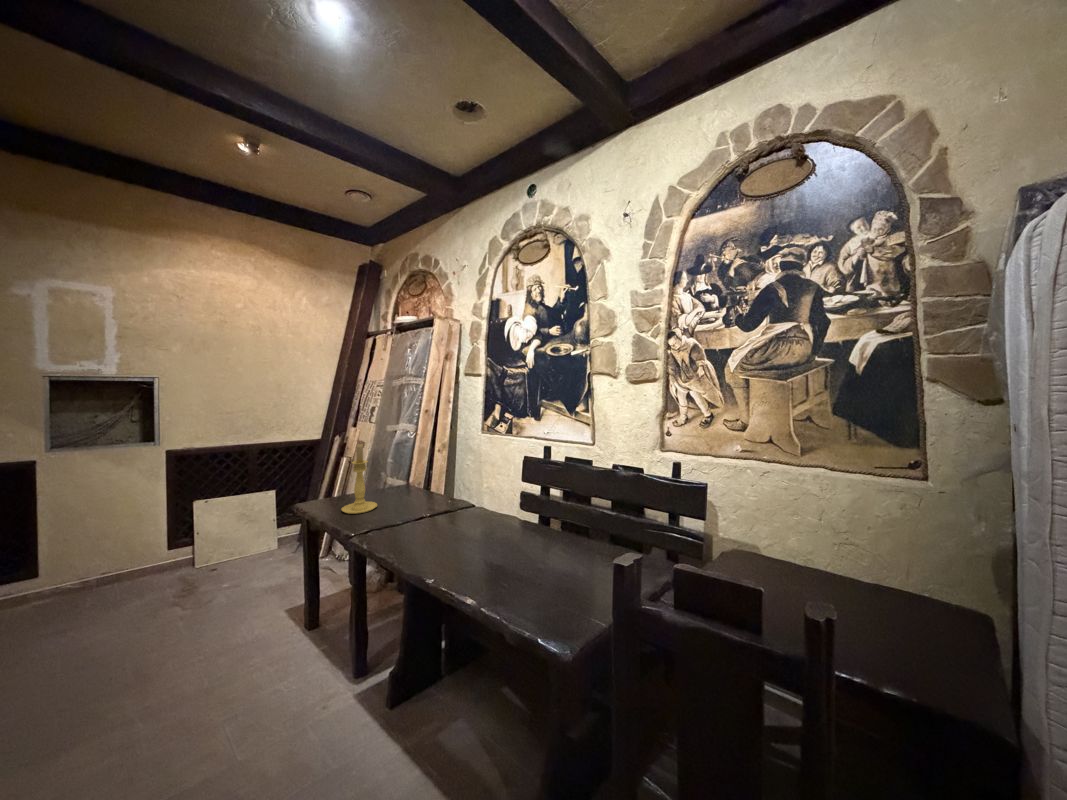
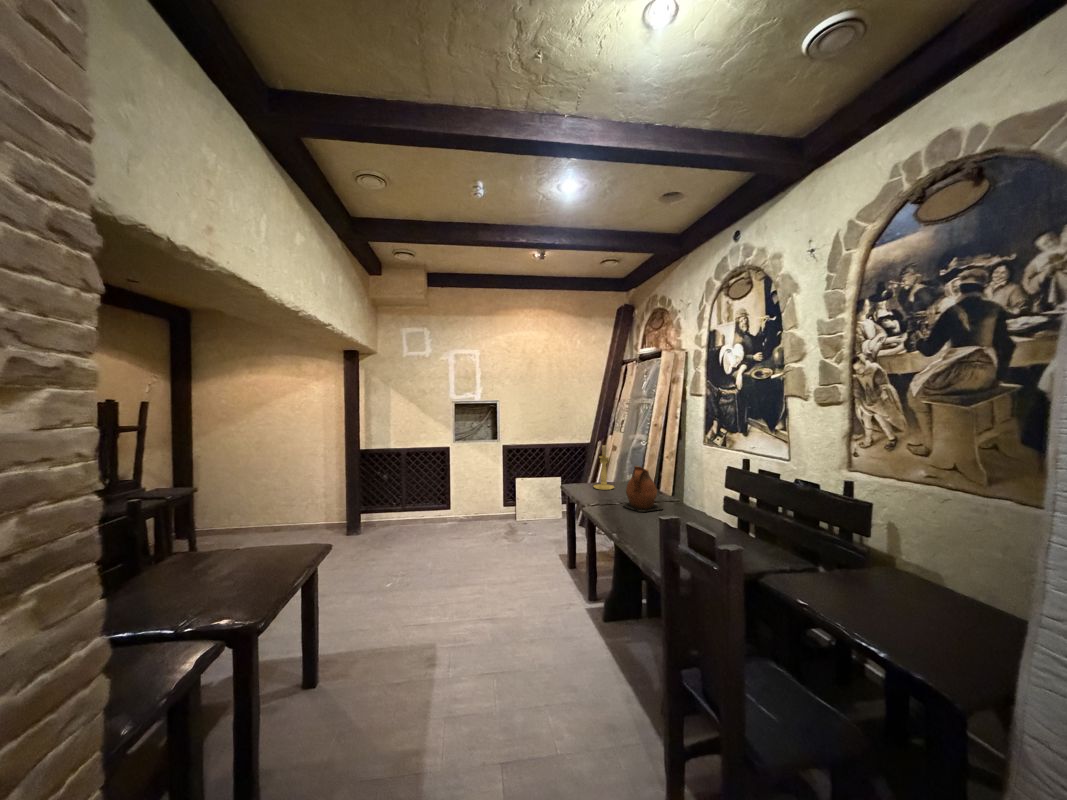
ceramic pitcher: none [405,475,469,547] -> present [624,466,663,512]

